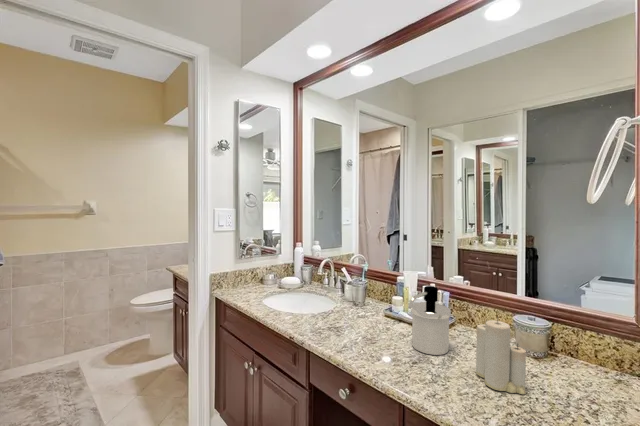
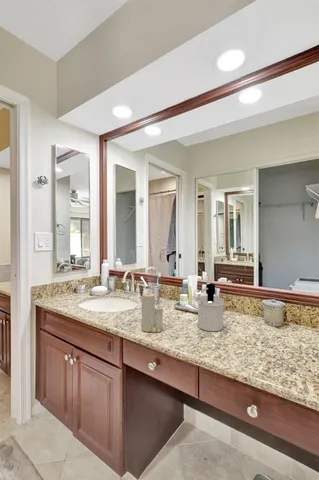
candle: present [476,320,526,394] -> present [142,293,163,332]

